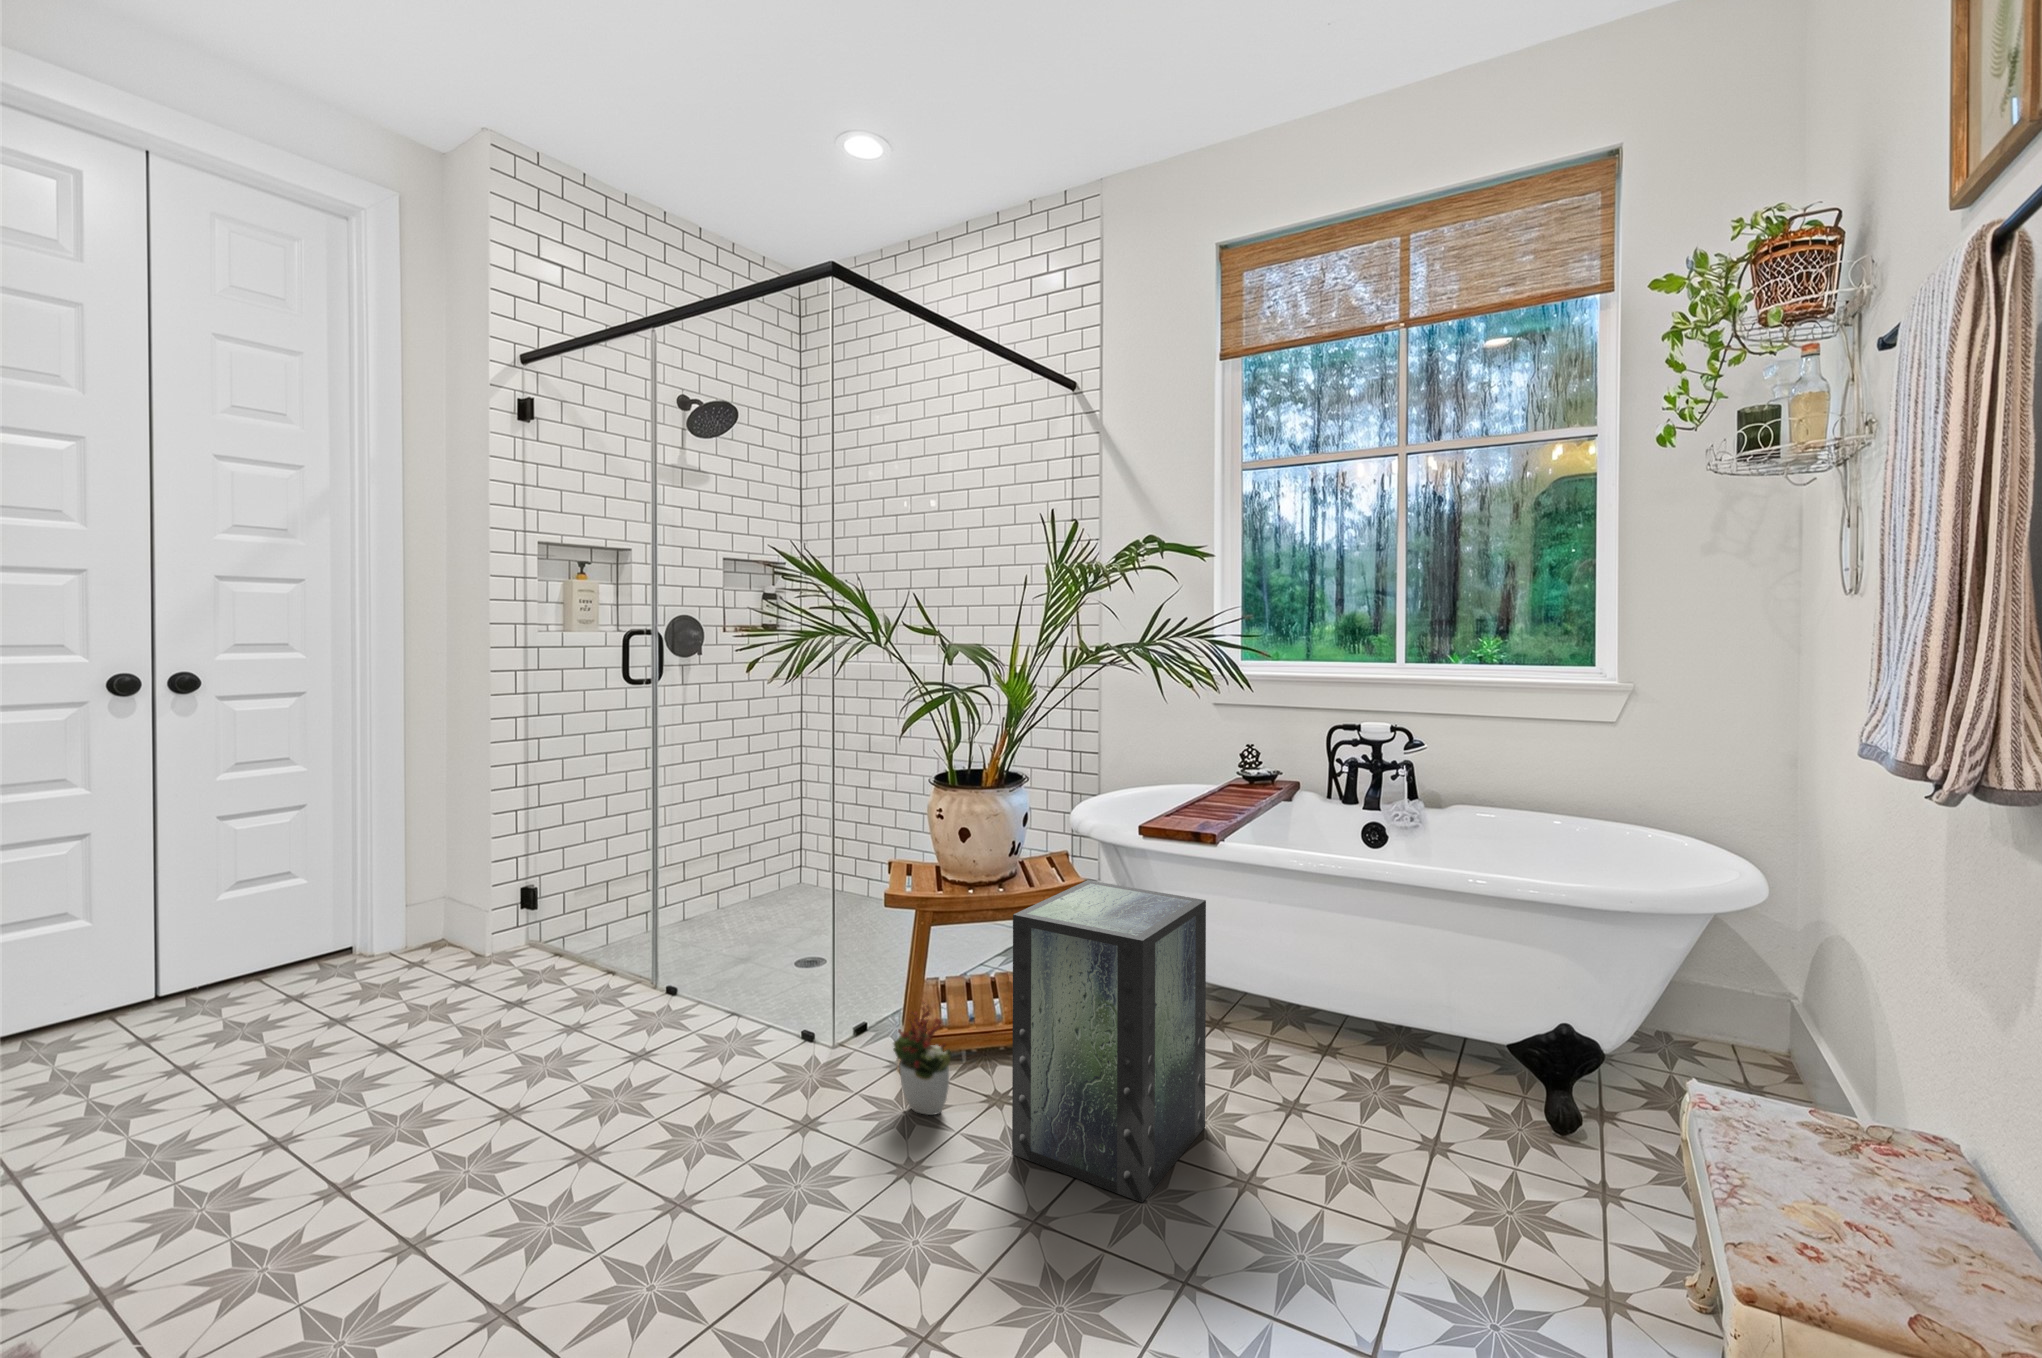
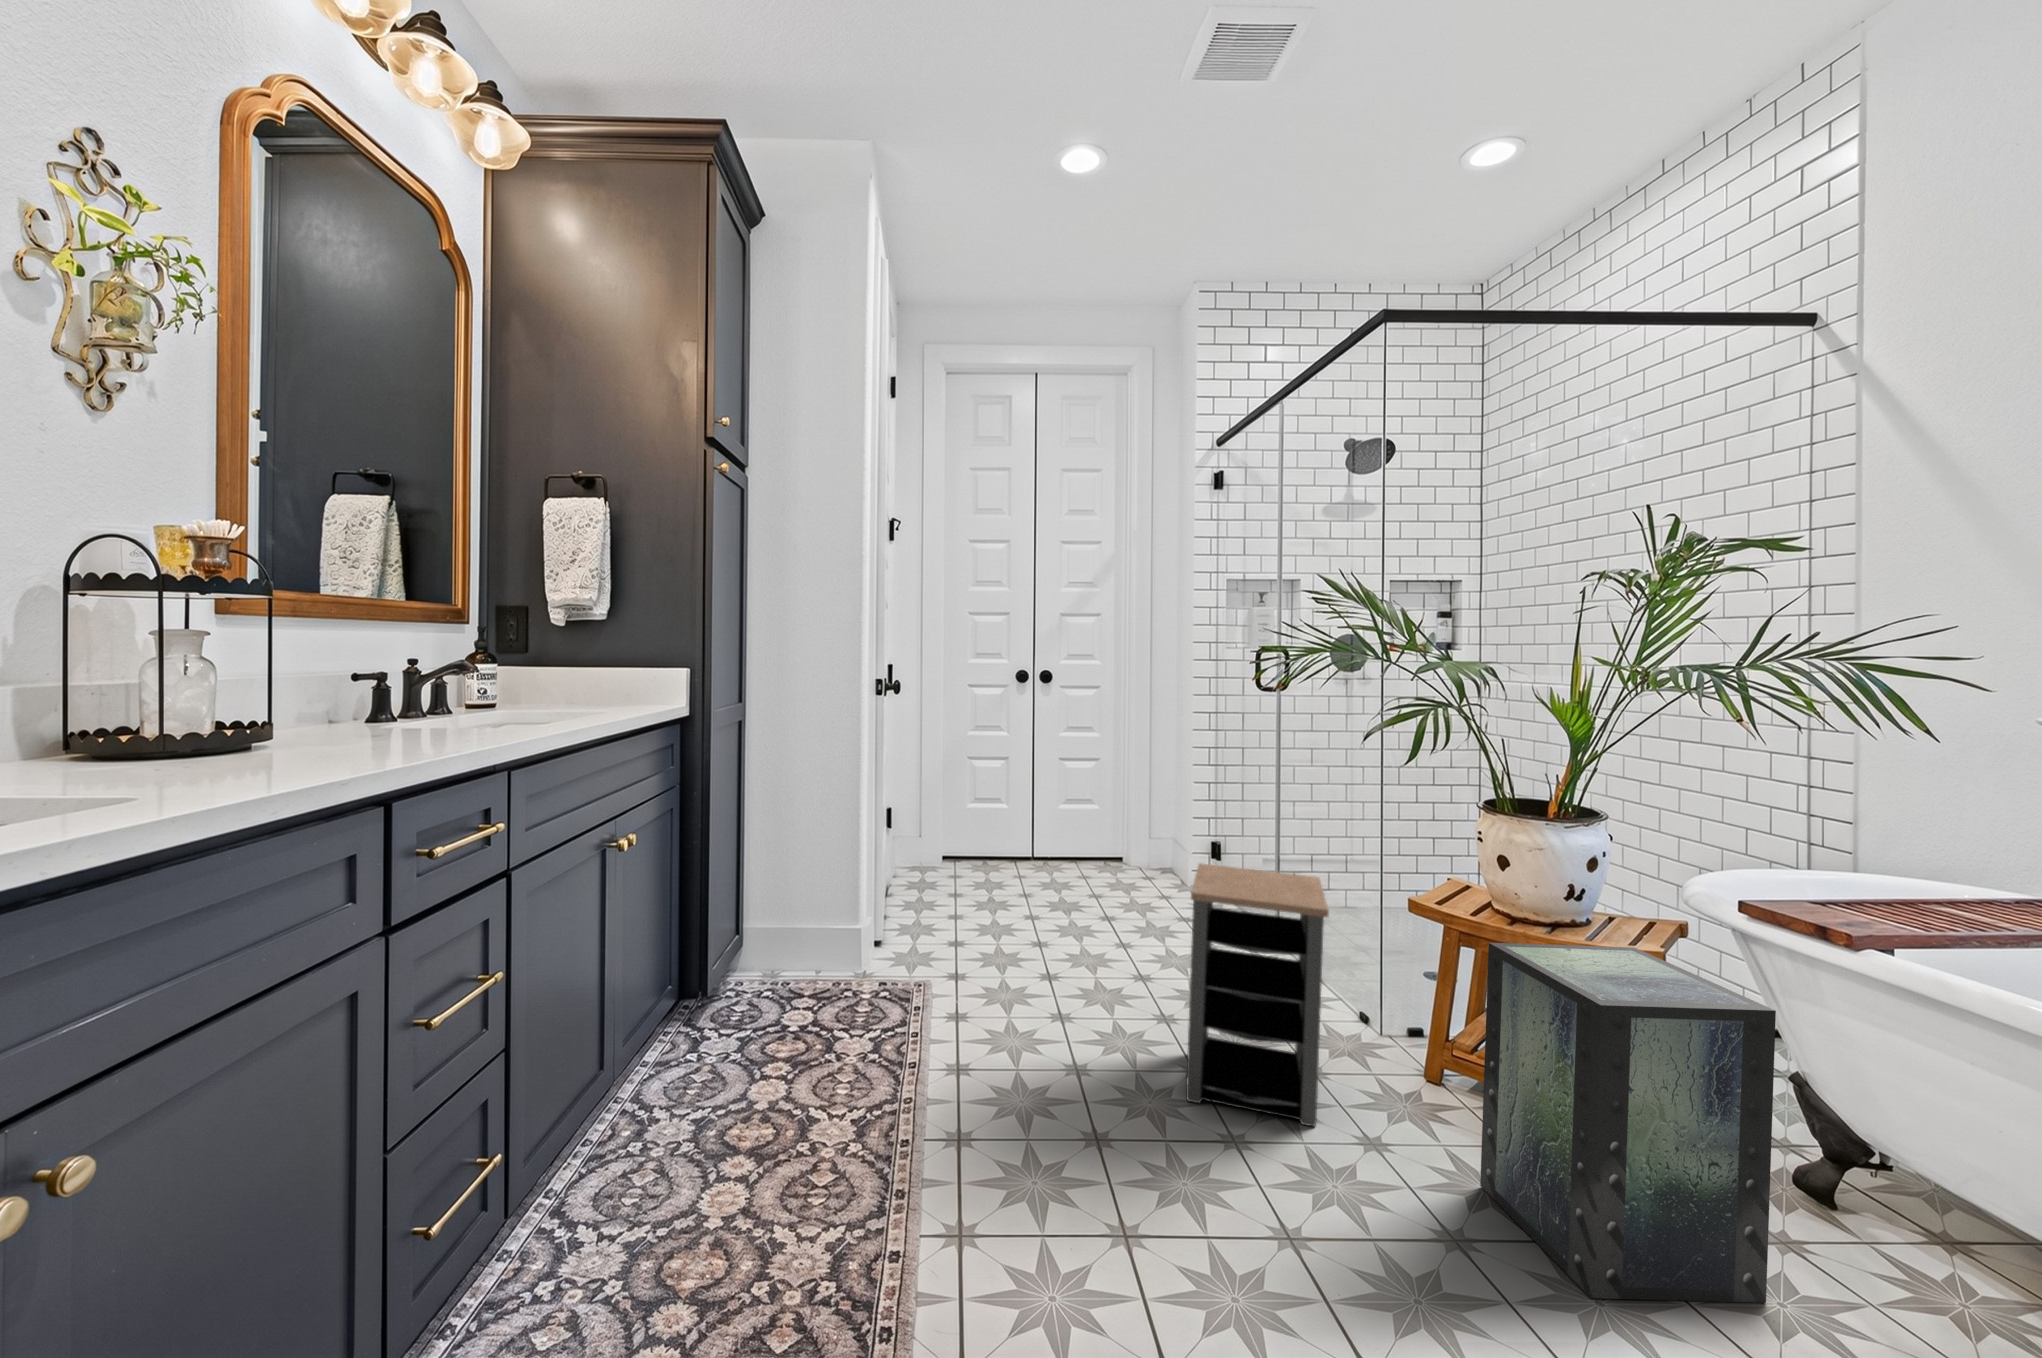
side table: none [652,897,859,1253] -> present [1186,863,1329,1127]
decorative plant: present [893,1002,951,1115] -> none [1393,1009,1451,1123]

